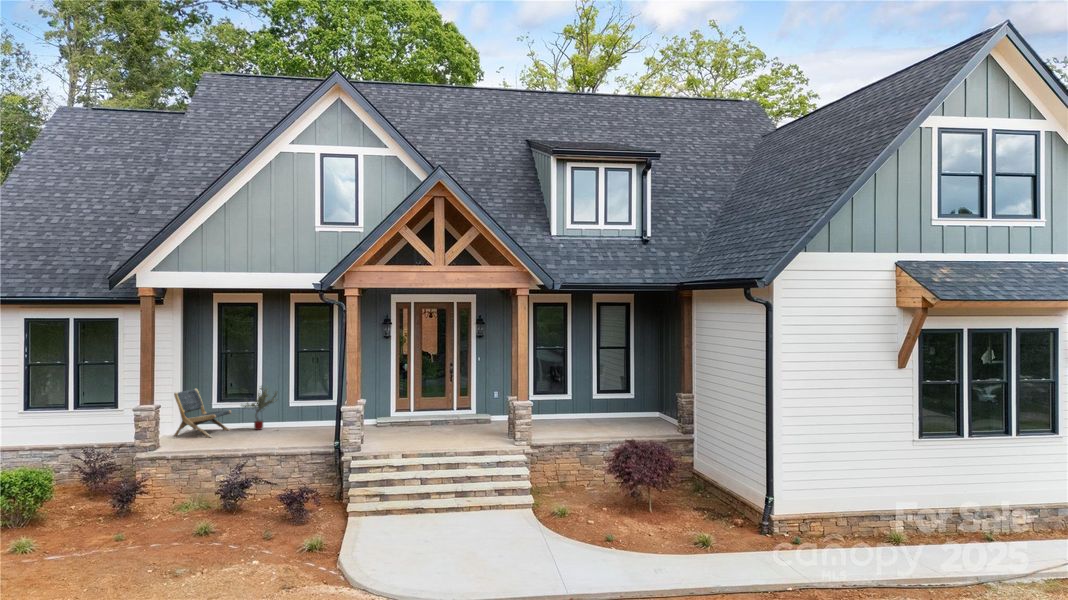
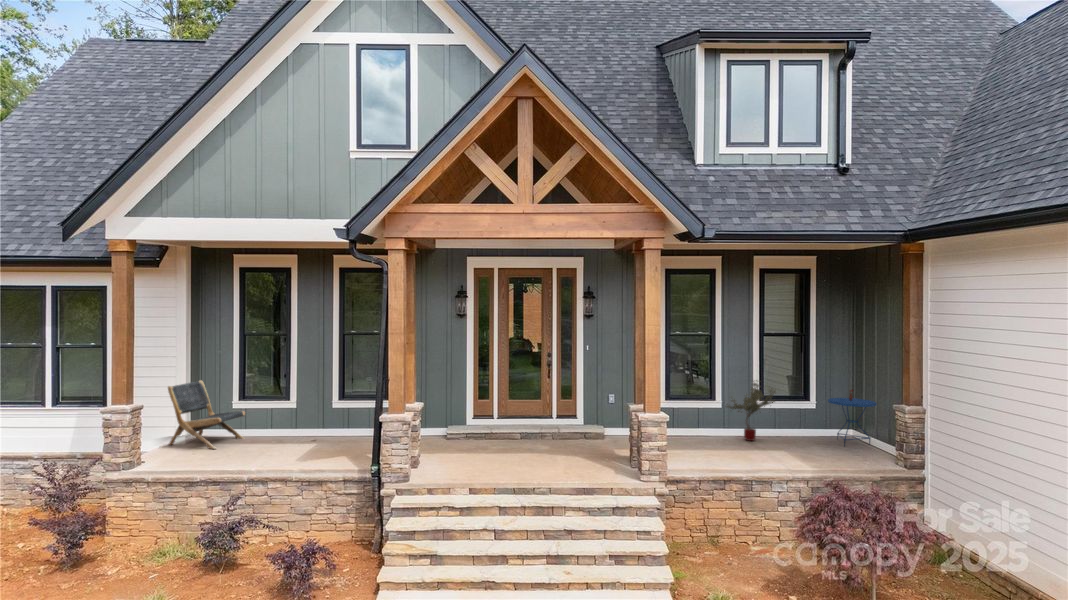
side table: none [639,385,669,422] -> present [828,390,877,446]
potted tree: present [243,387,277,430] -> present [727,380,776,441]

